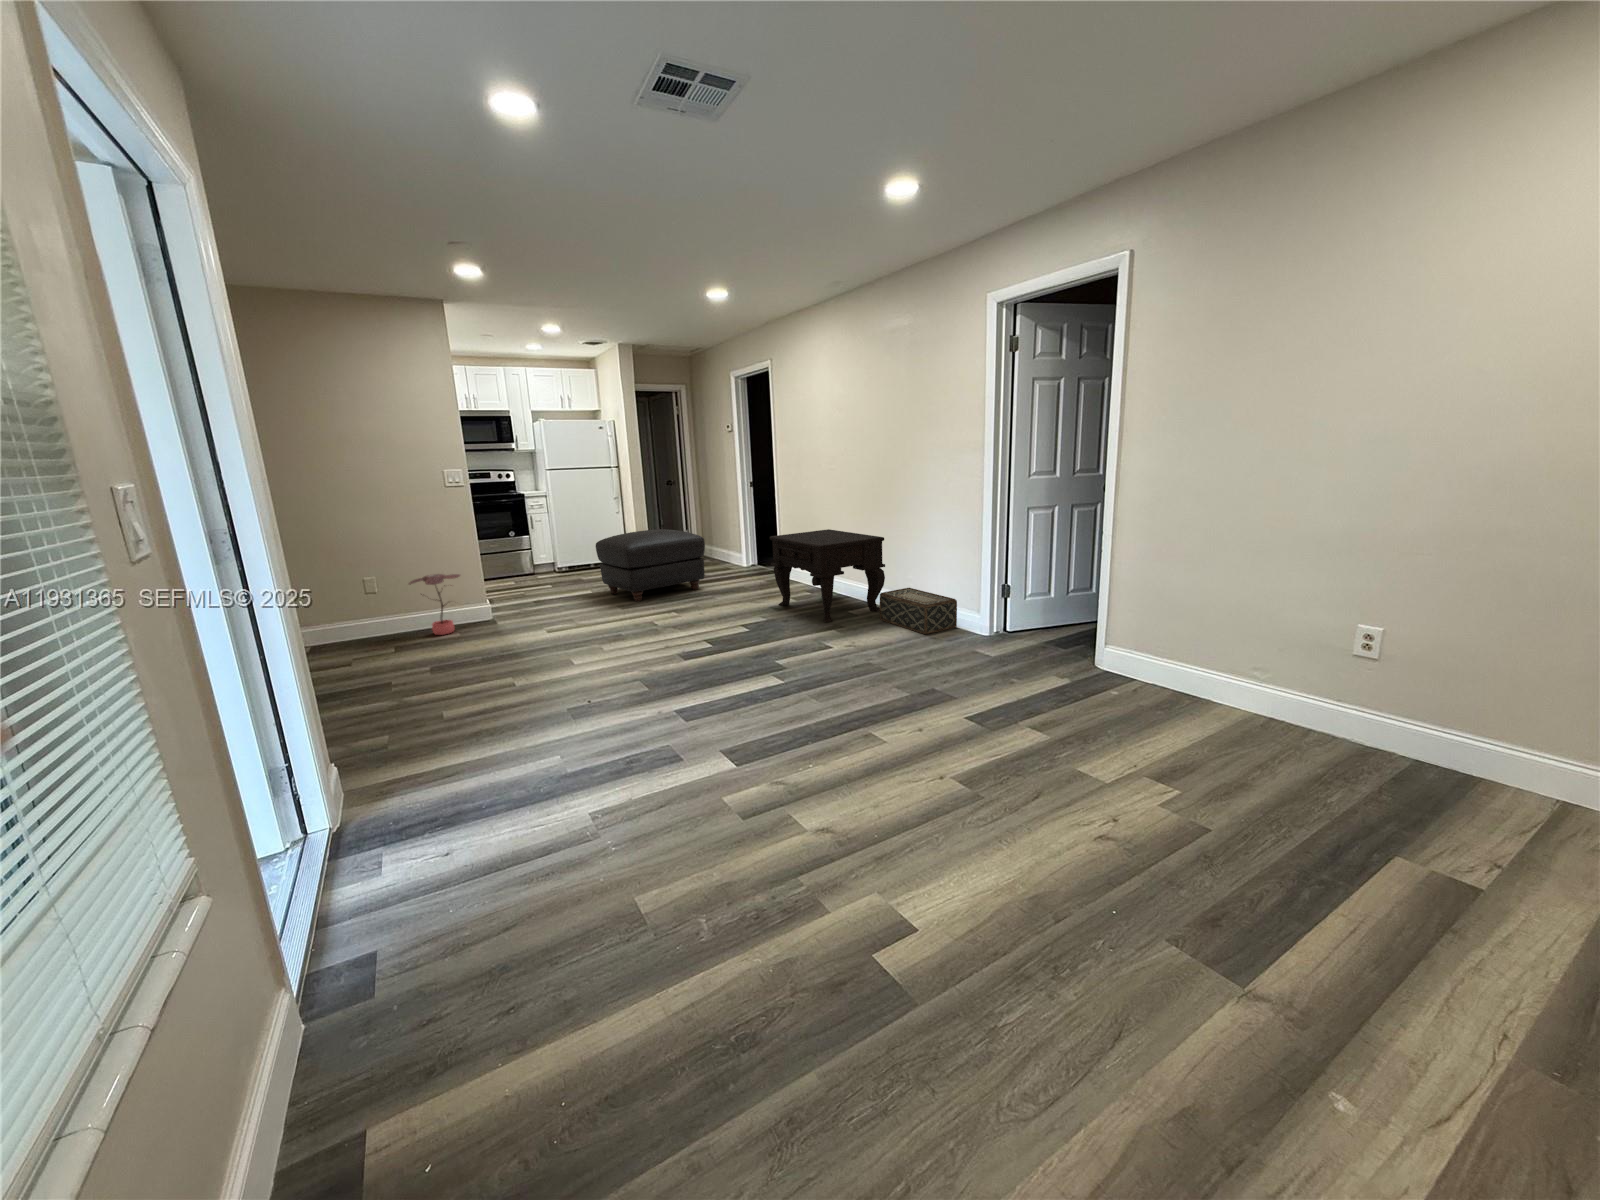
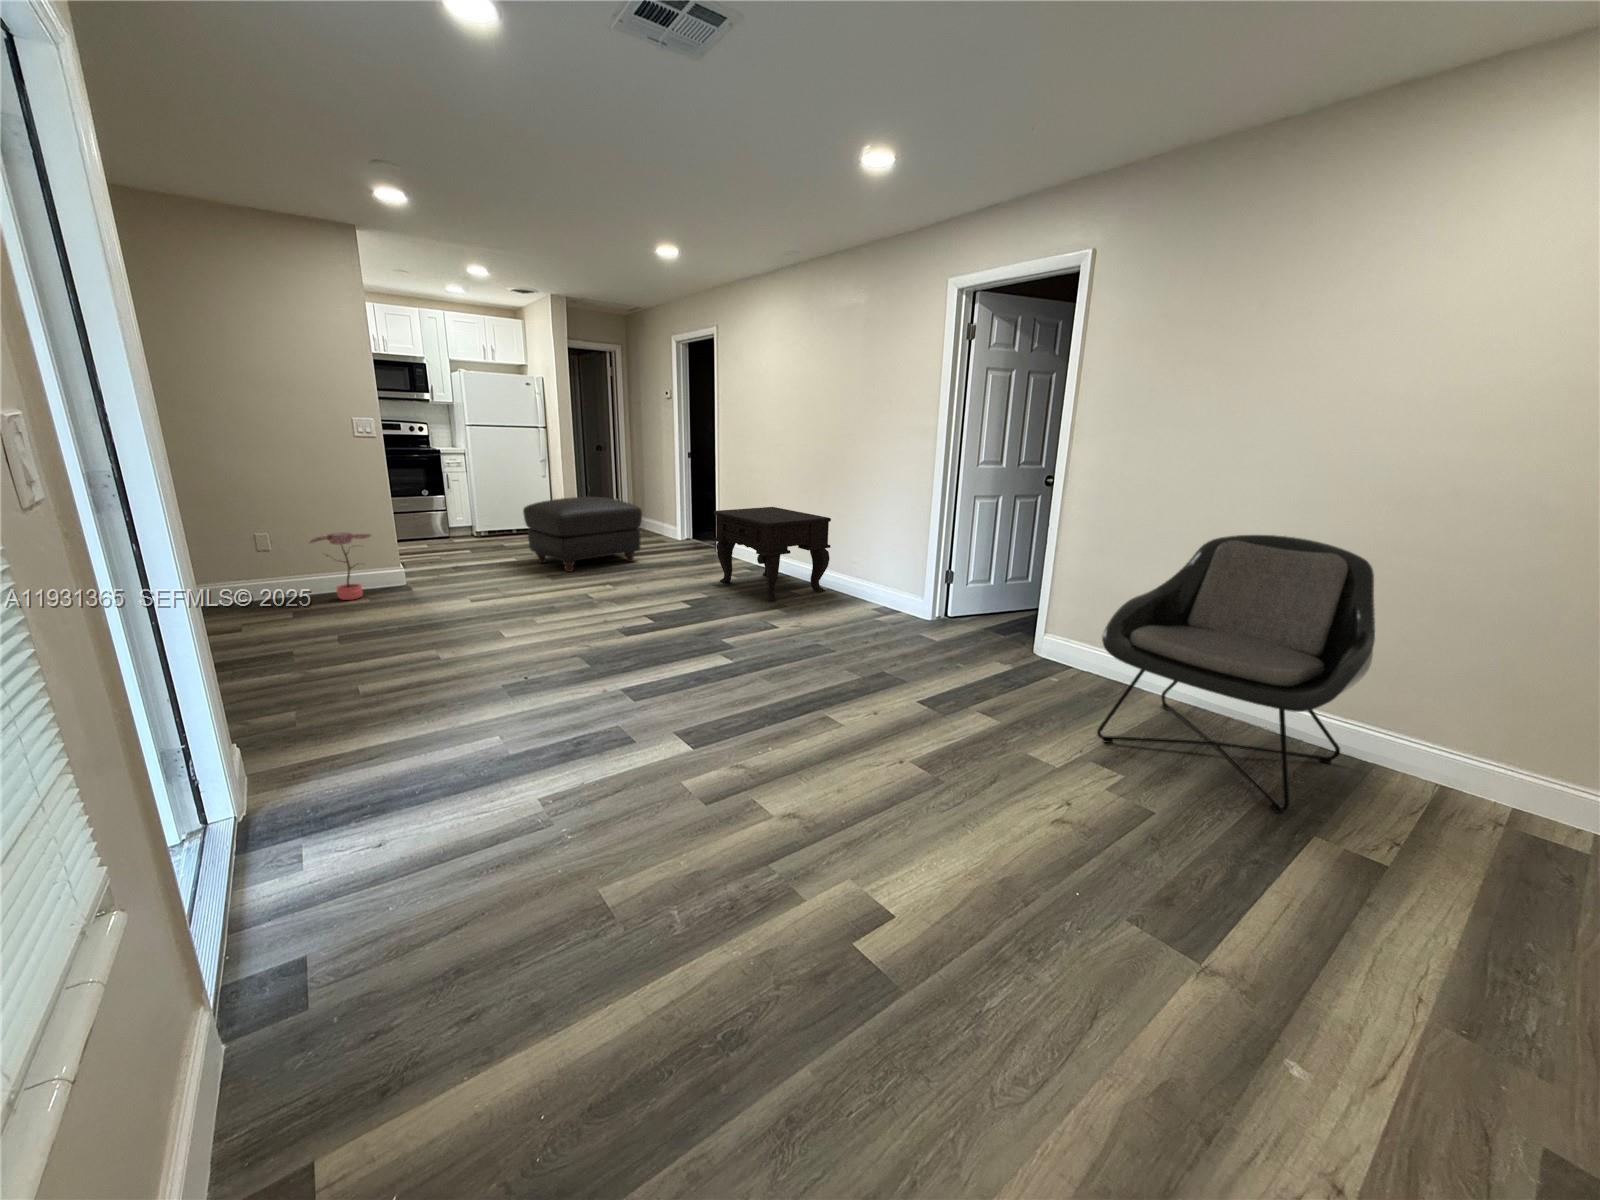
lounge chair: none [1152,530,1460,831] -> present [1097,535,1375,813]
woven basket: present [880,588,957,634] -> none [824,570,902,617]

